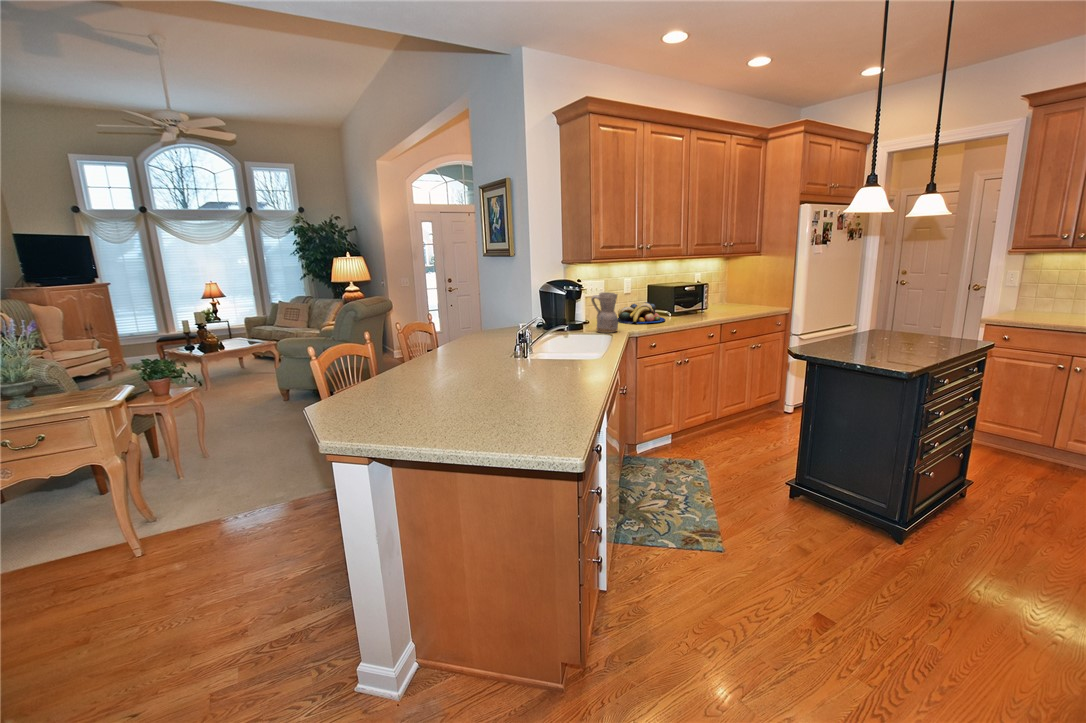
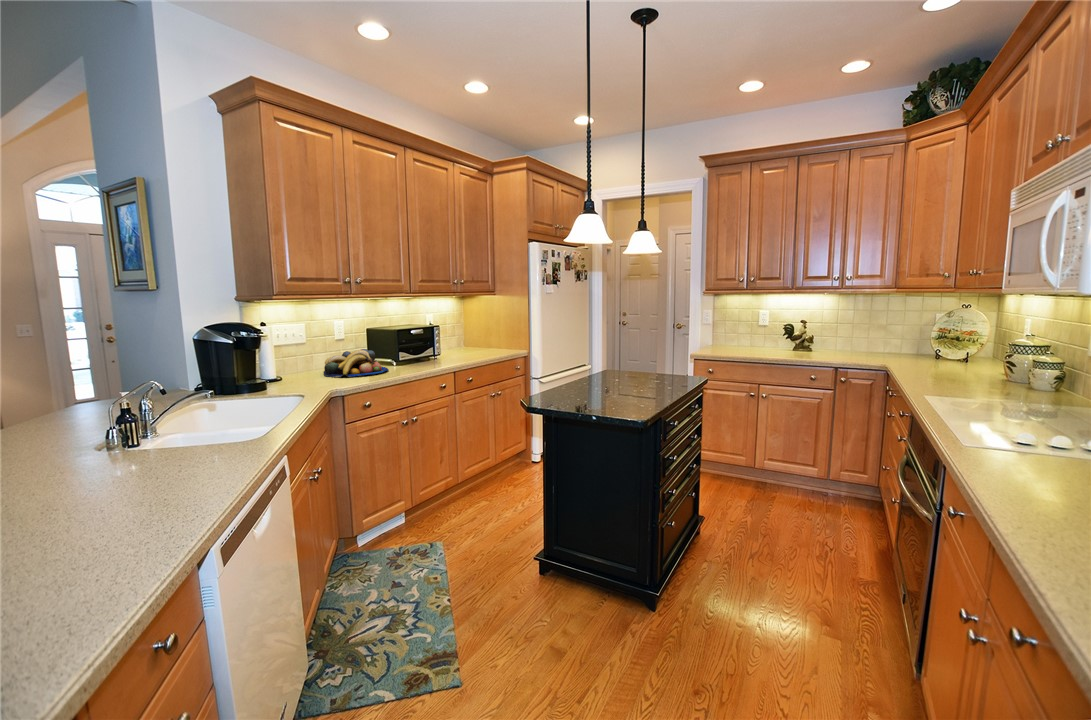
ceramic pitcher: present [591,292,618,333] -> none [271,337,314,392]

